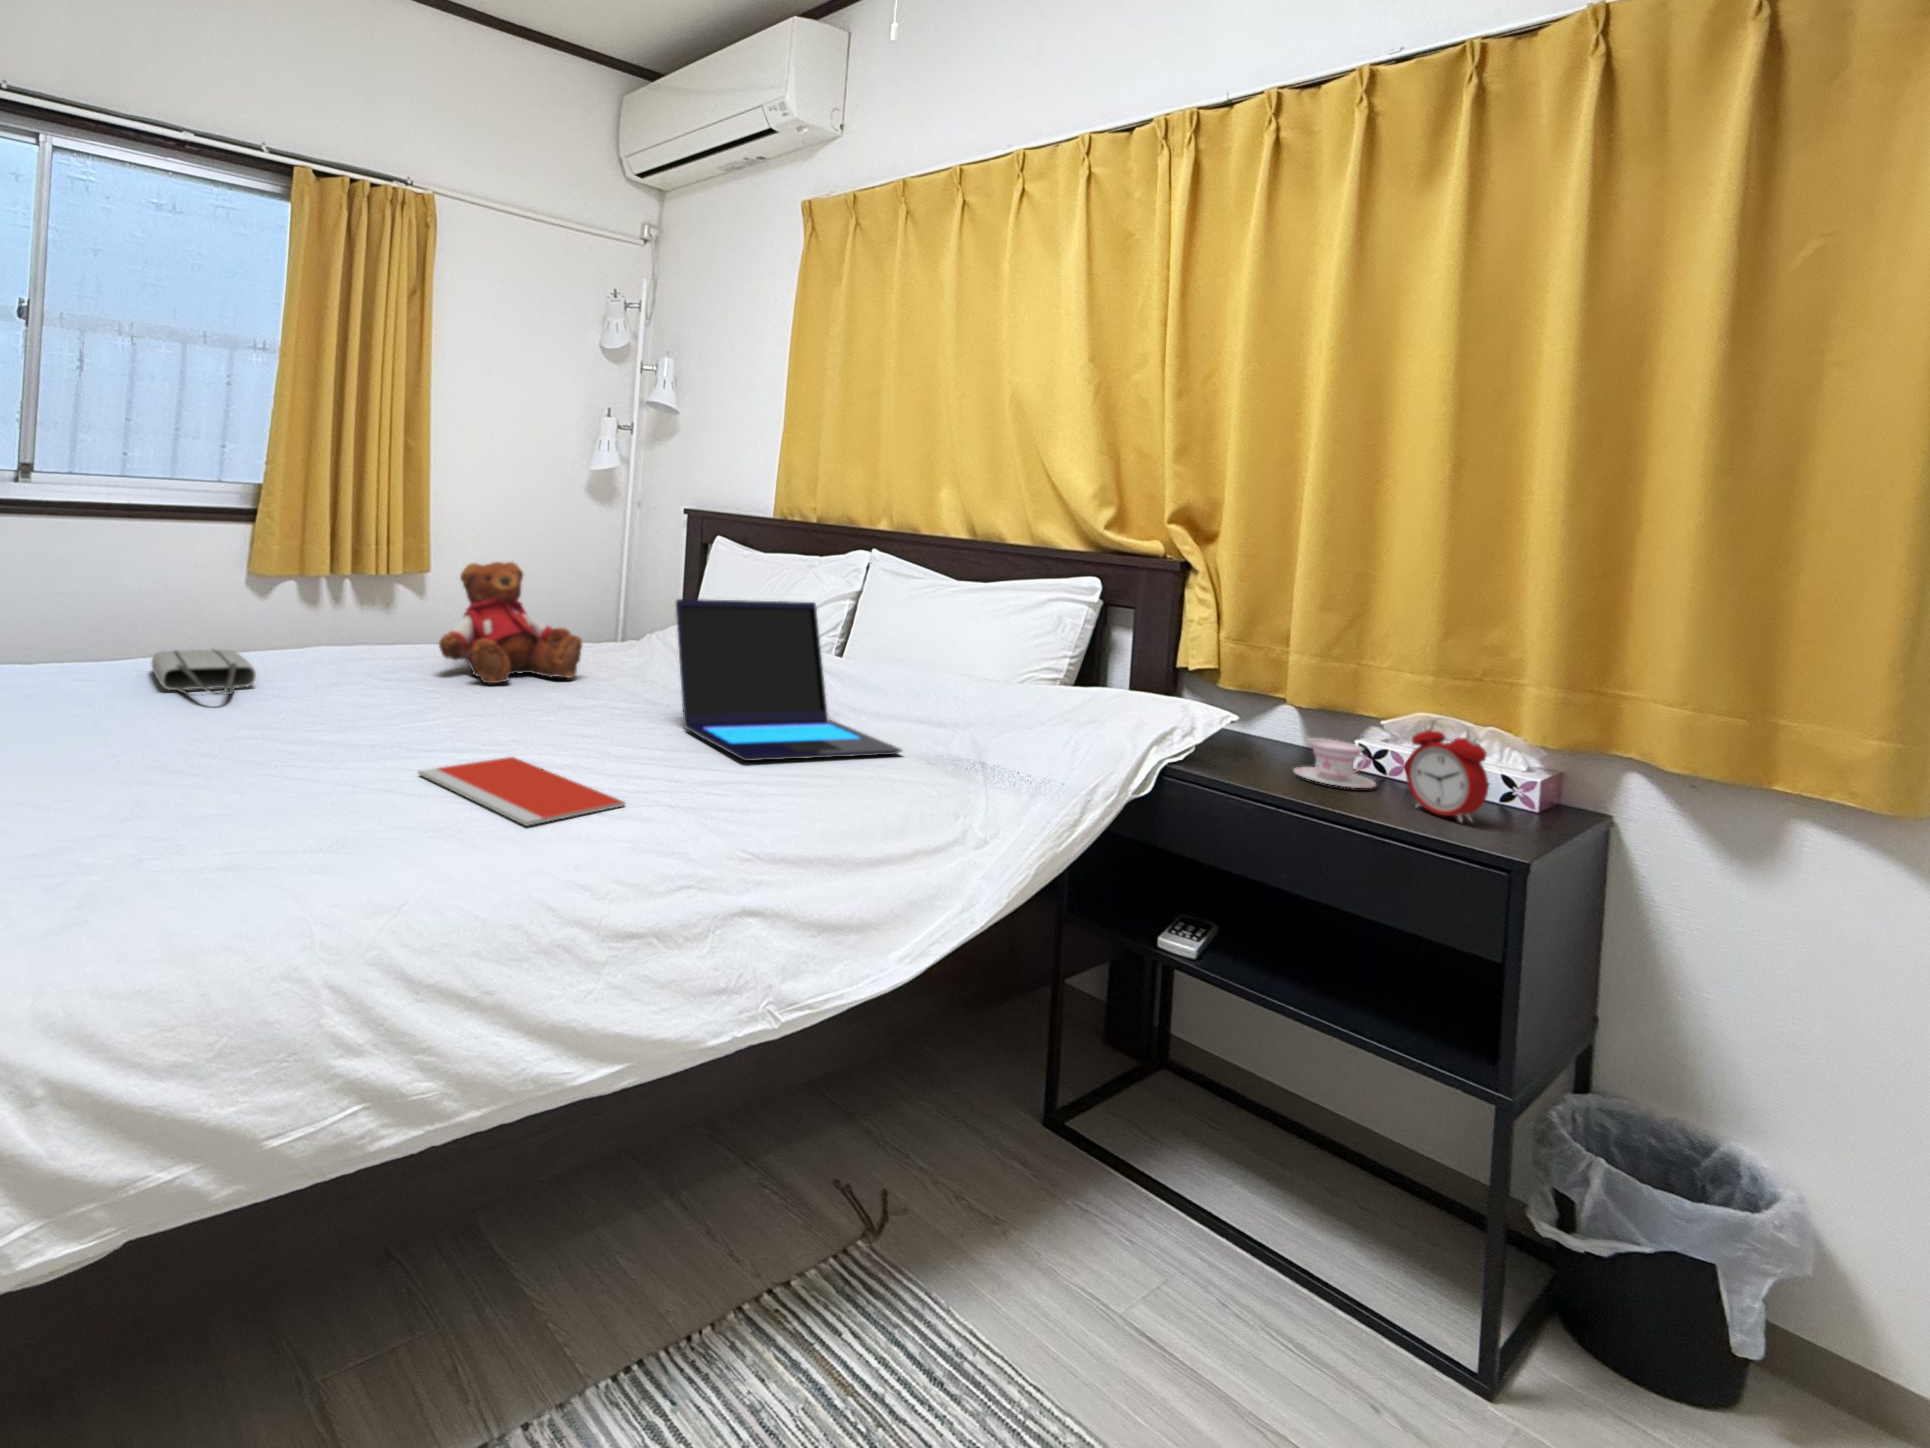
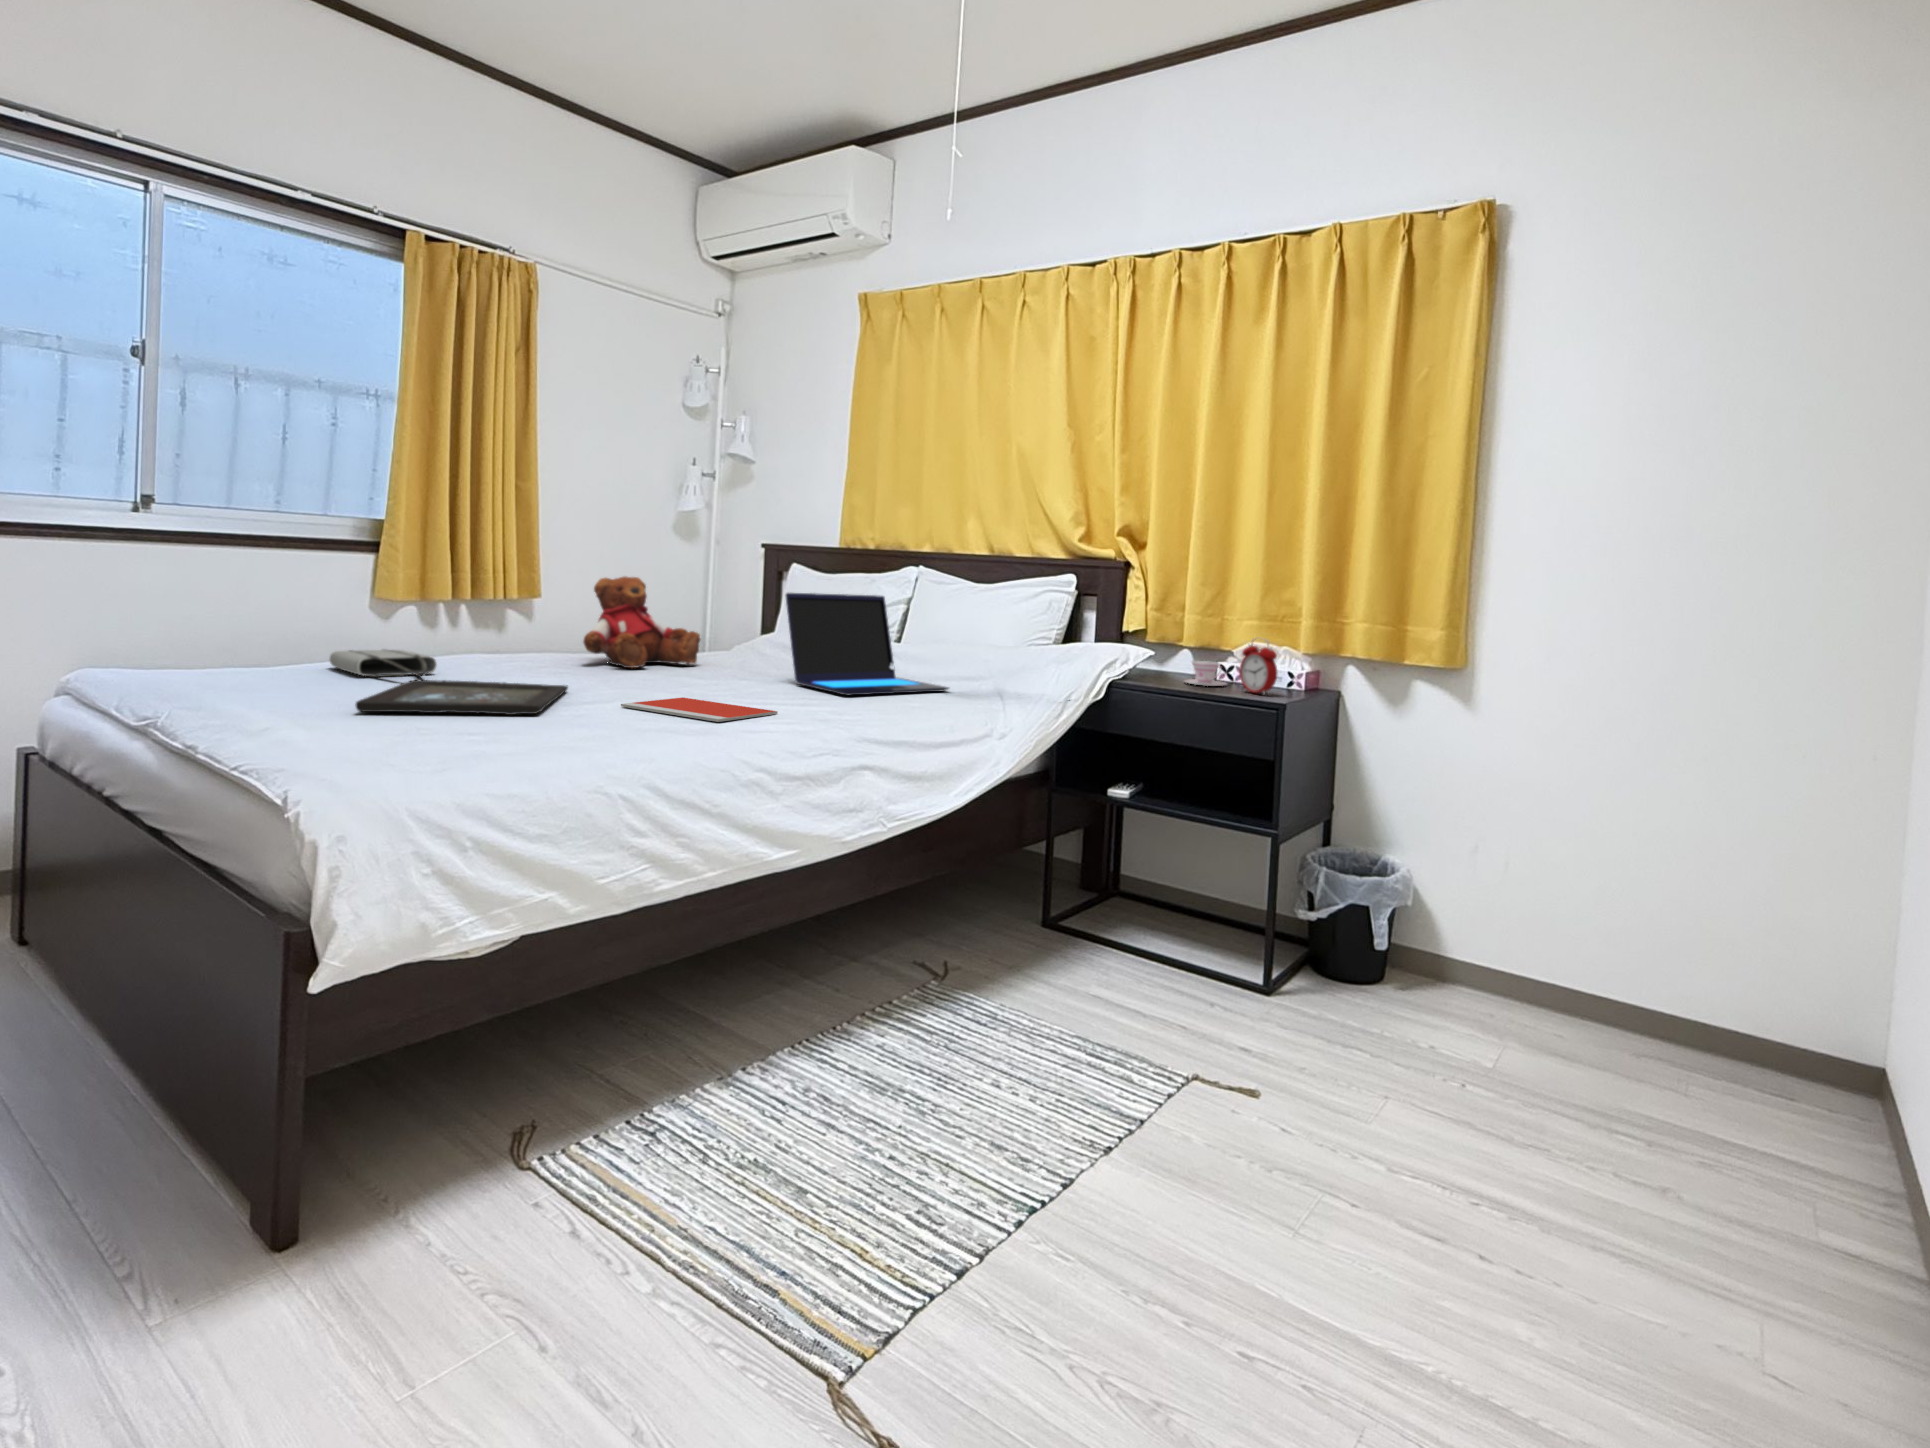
tray: none [74,708,378,790] -> present [355,680,568,715]

